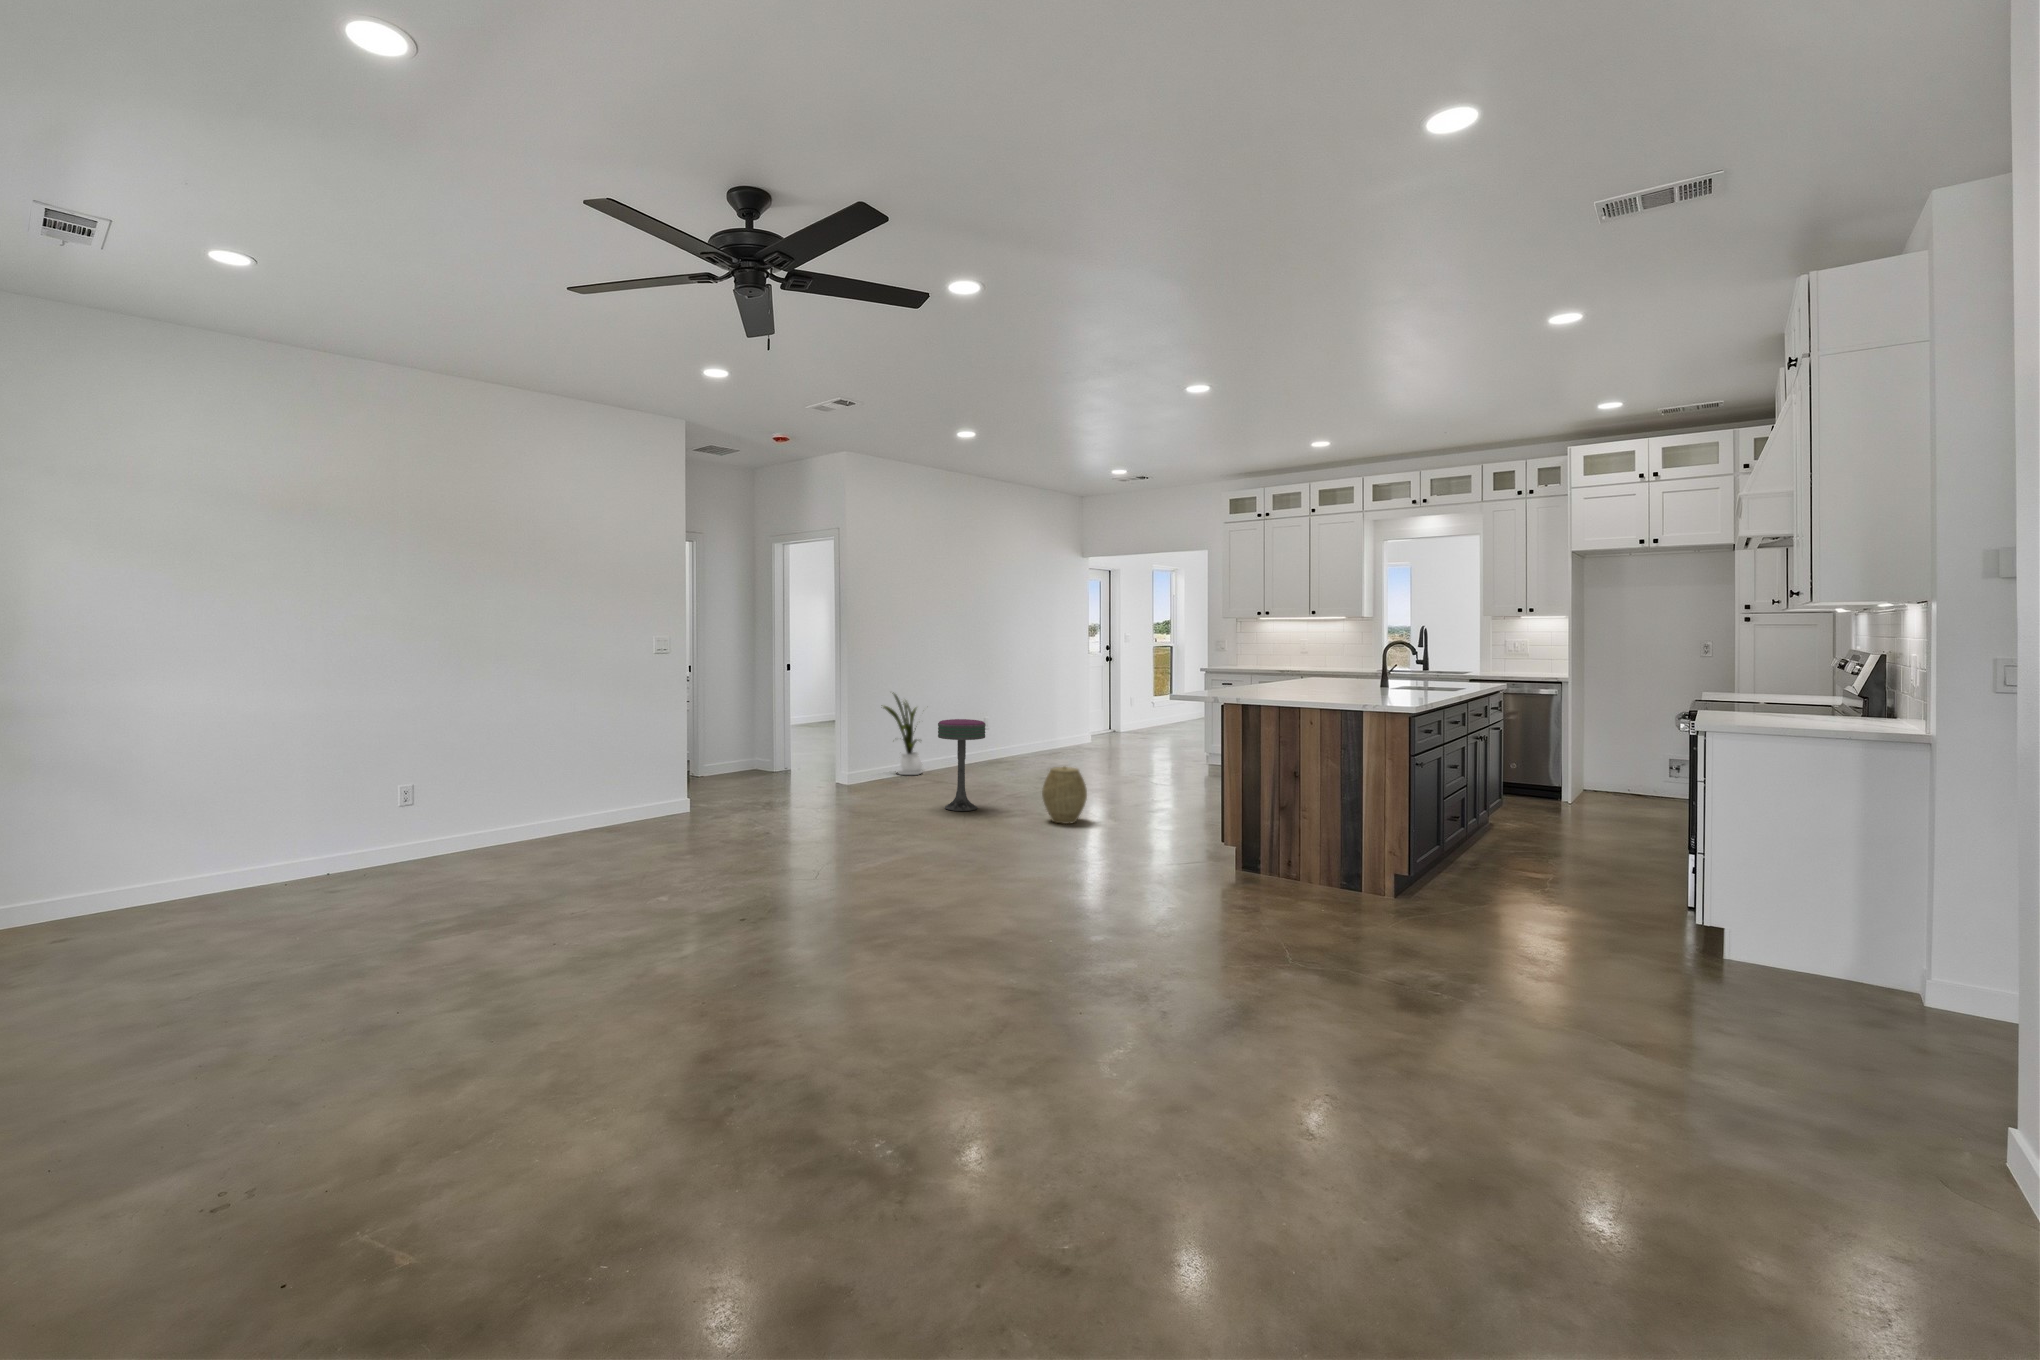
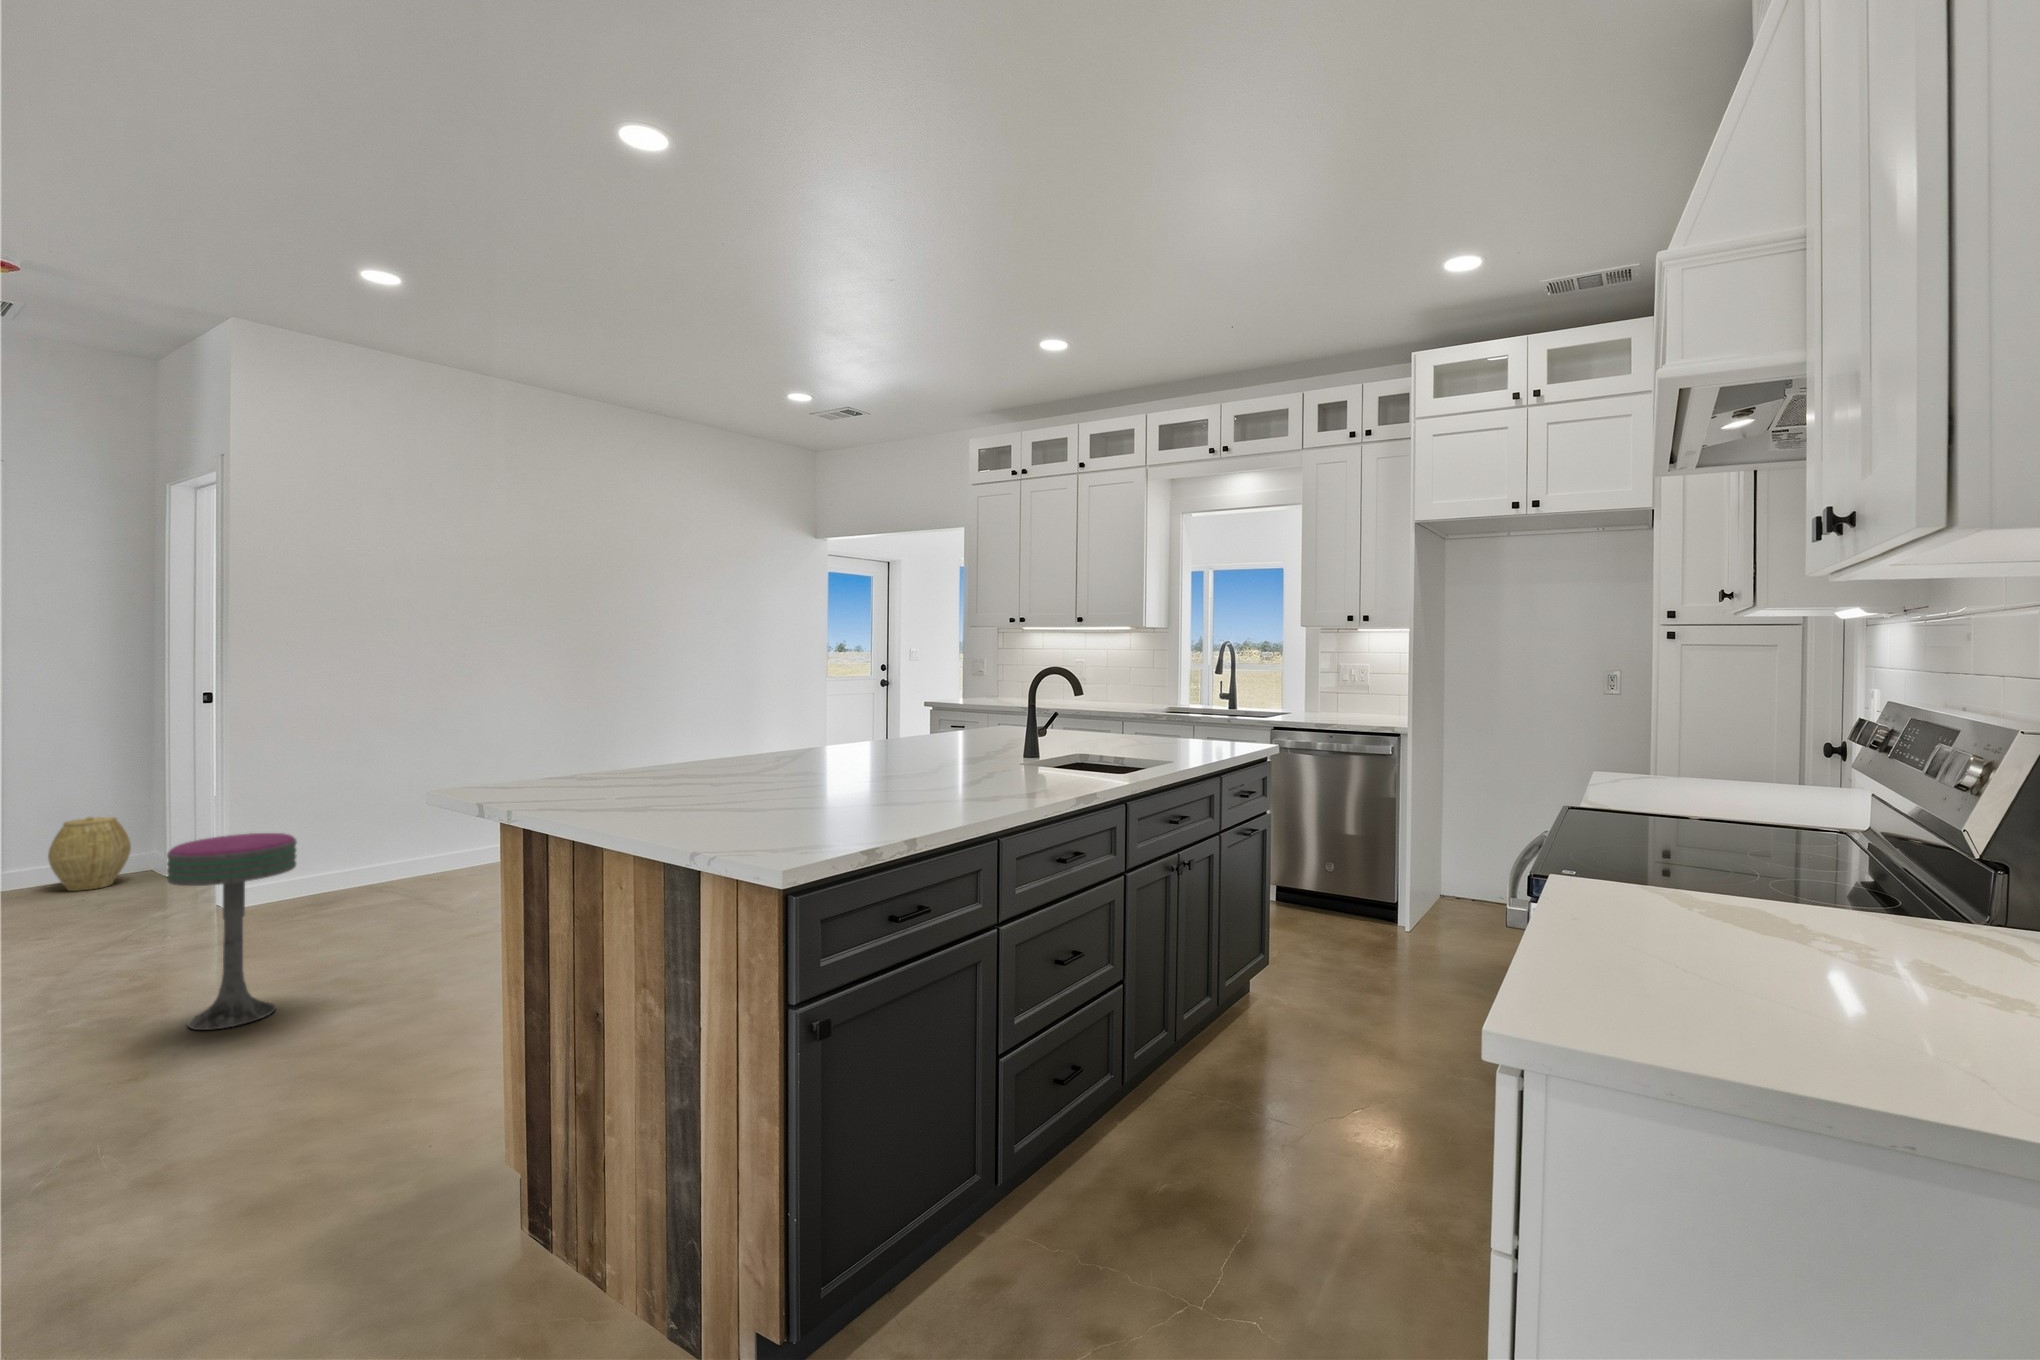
house plant: present [884,693,922,775] -> none [298,760,409,904]
woven basket: present [1042,766,1087,824] -> present [48,817,131,891]

